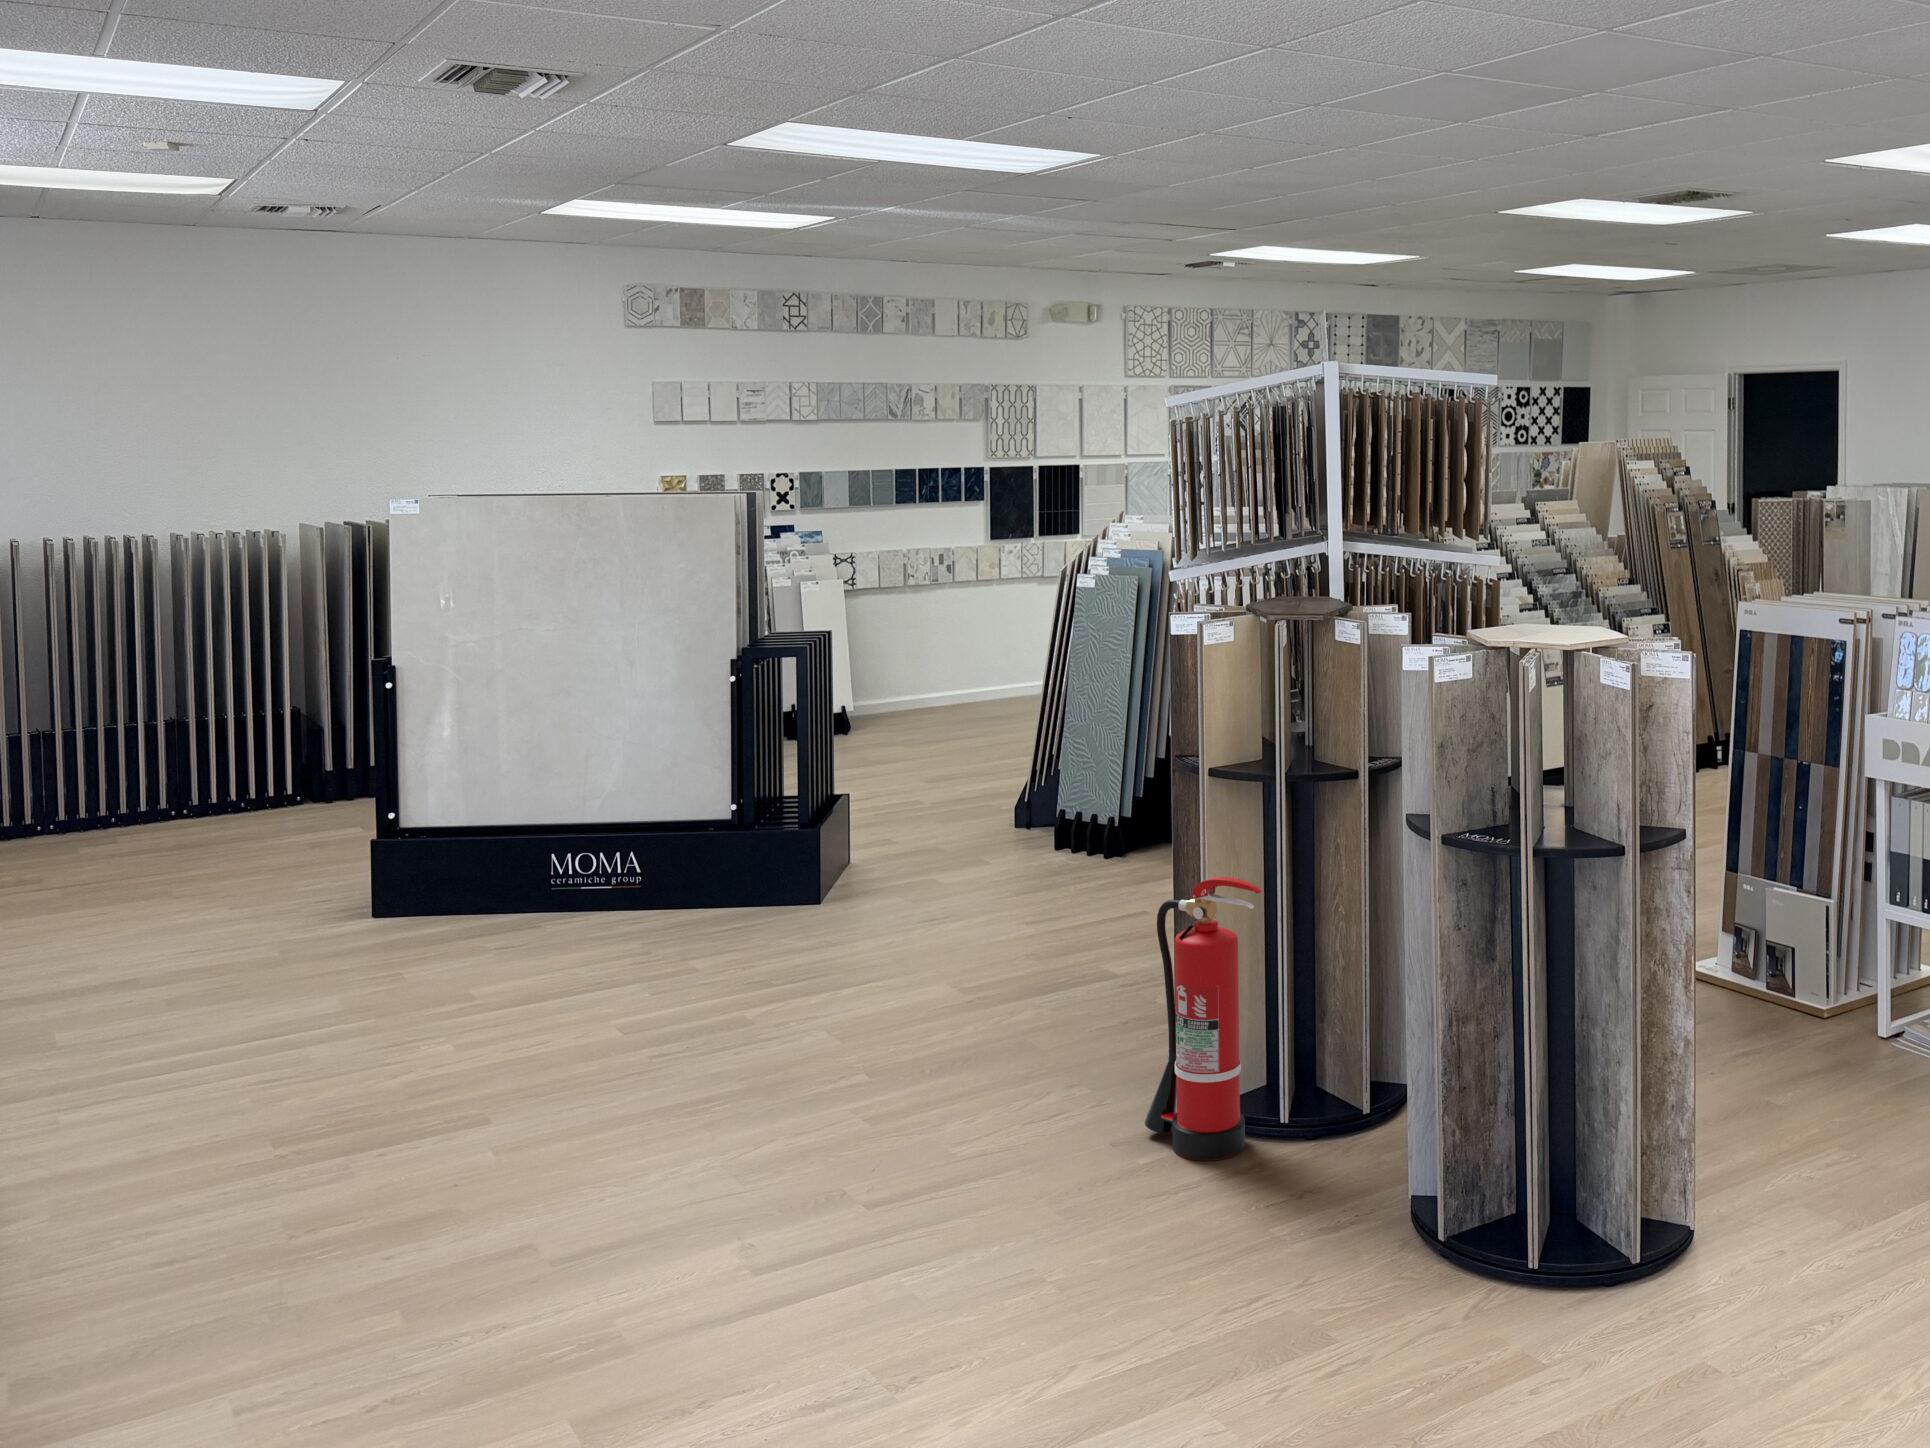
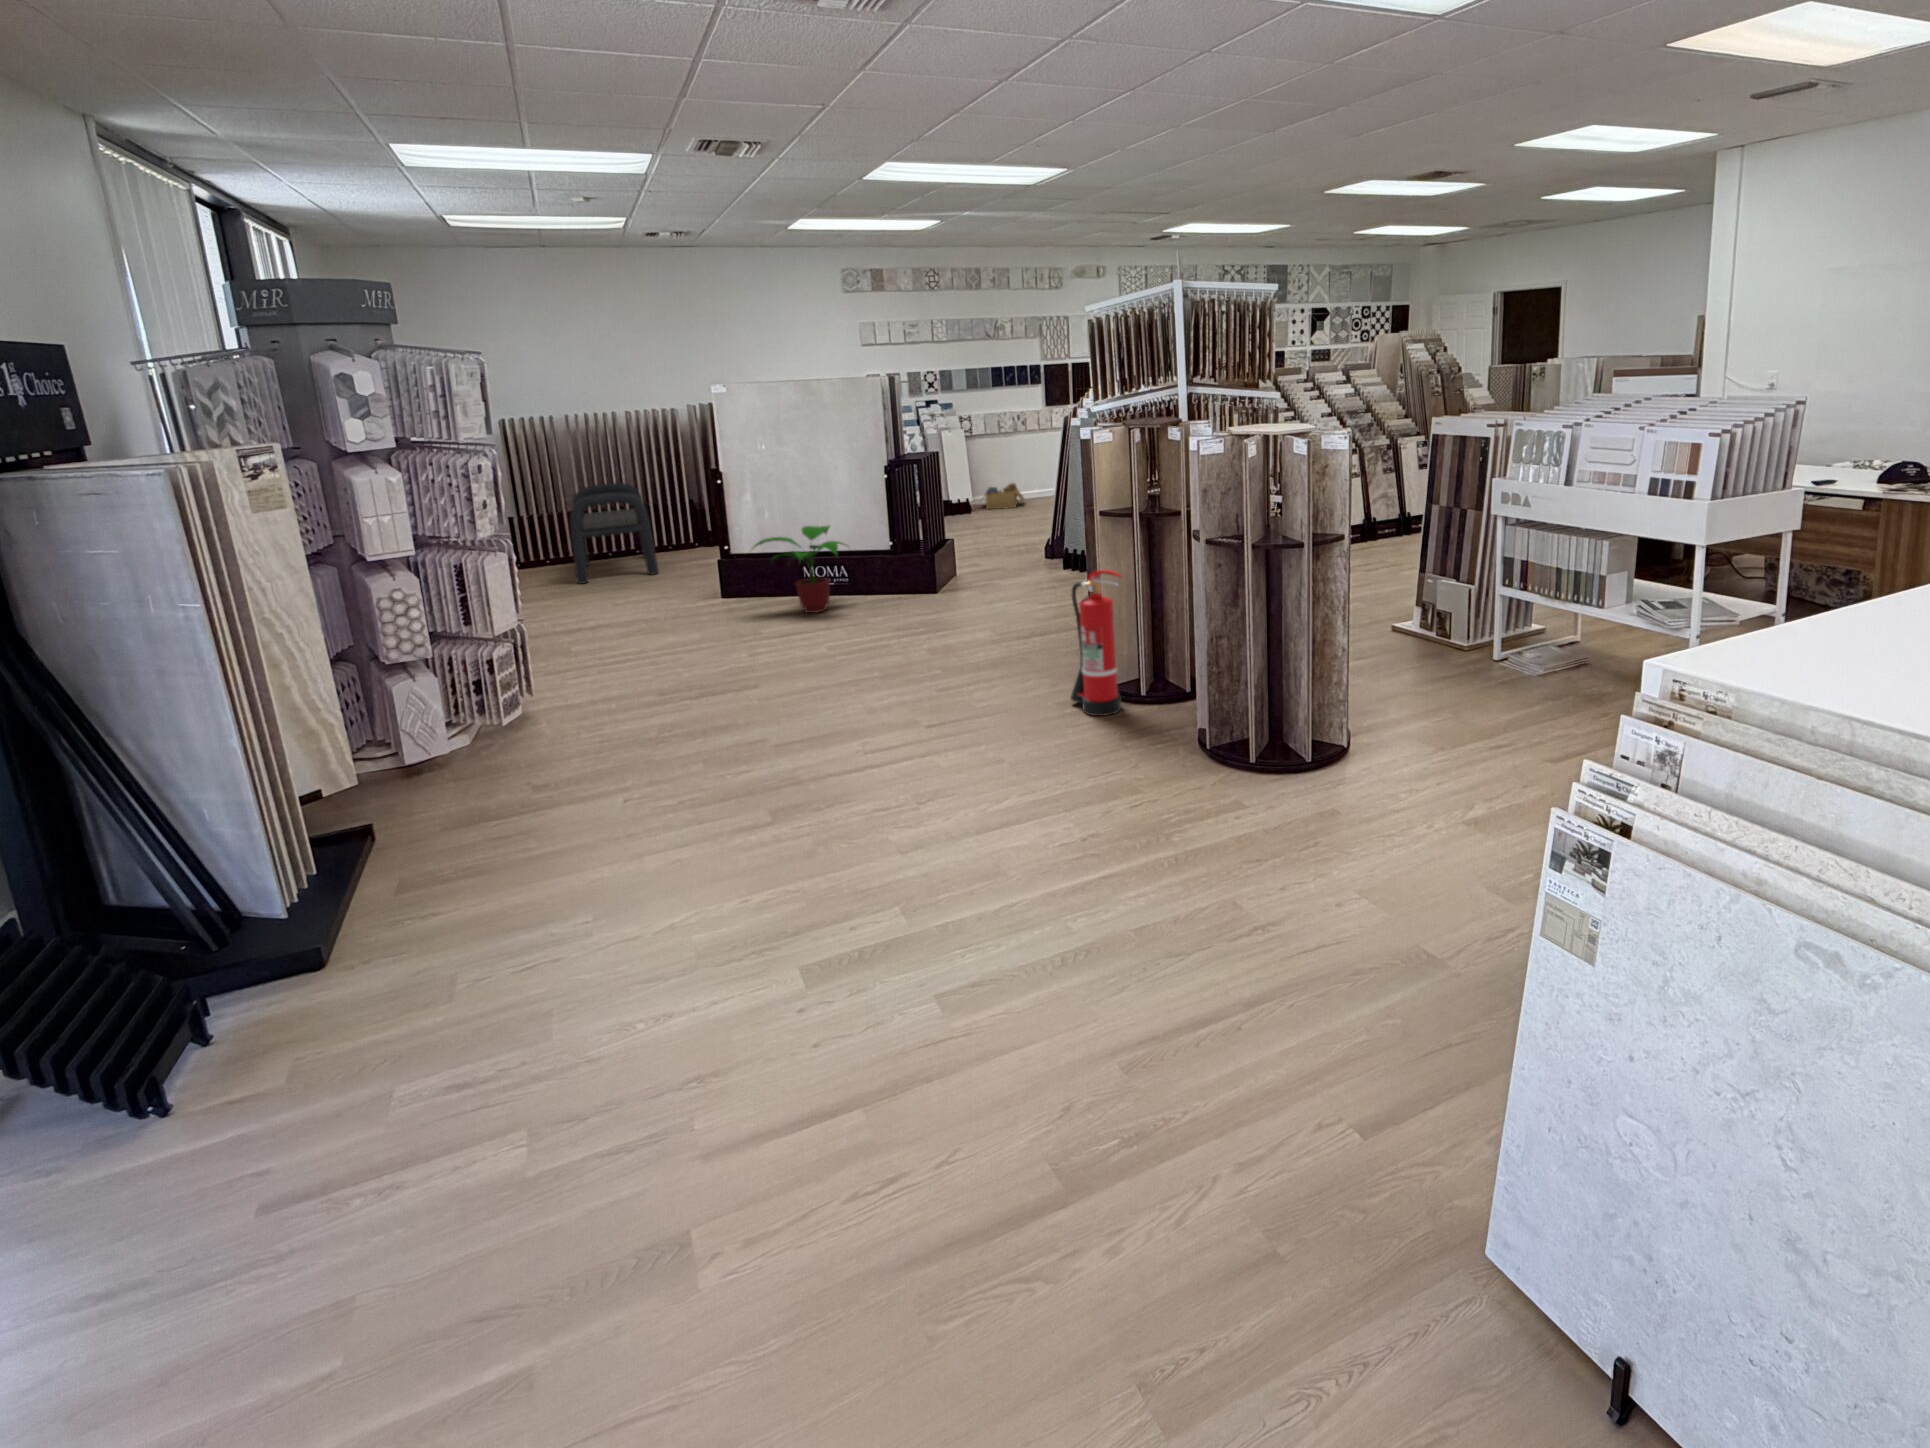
bench: none [51,668,232,874] -> present [570,483,659,584]
cardboard box: none [859,678,943,726] -> present [980,483,1024,509]
potted plant: none [458,766,660,941] -> present [754,526,847,613]

